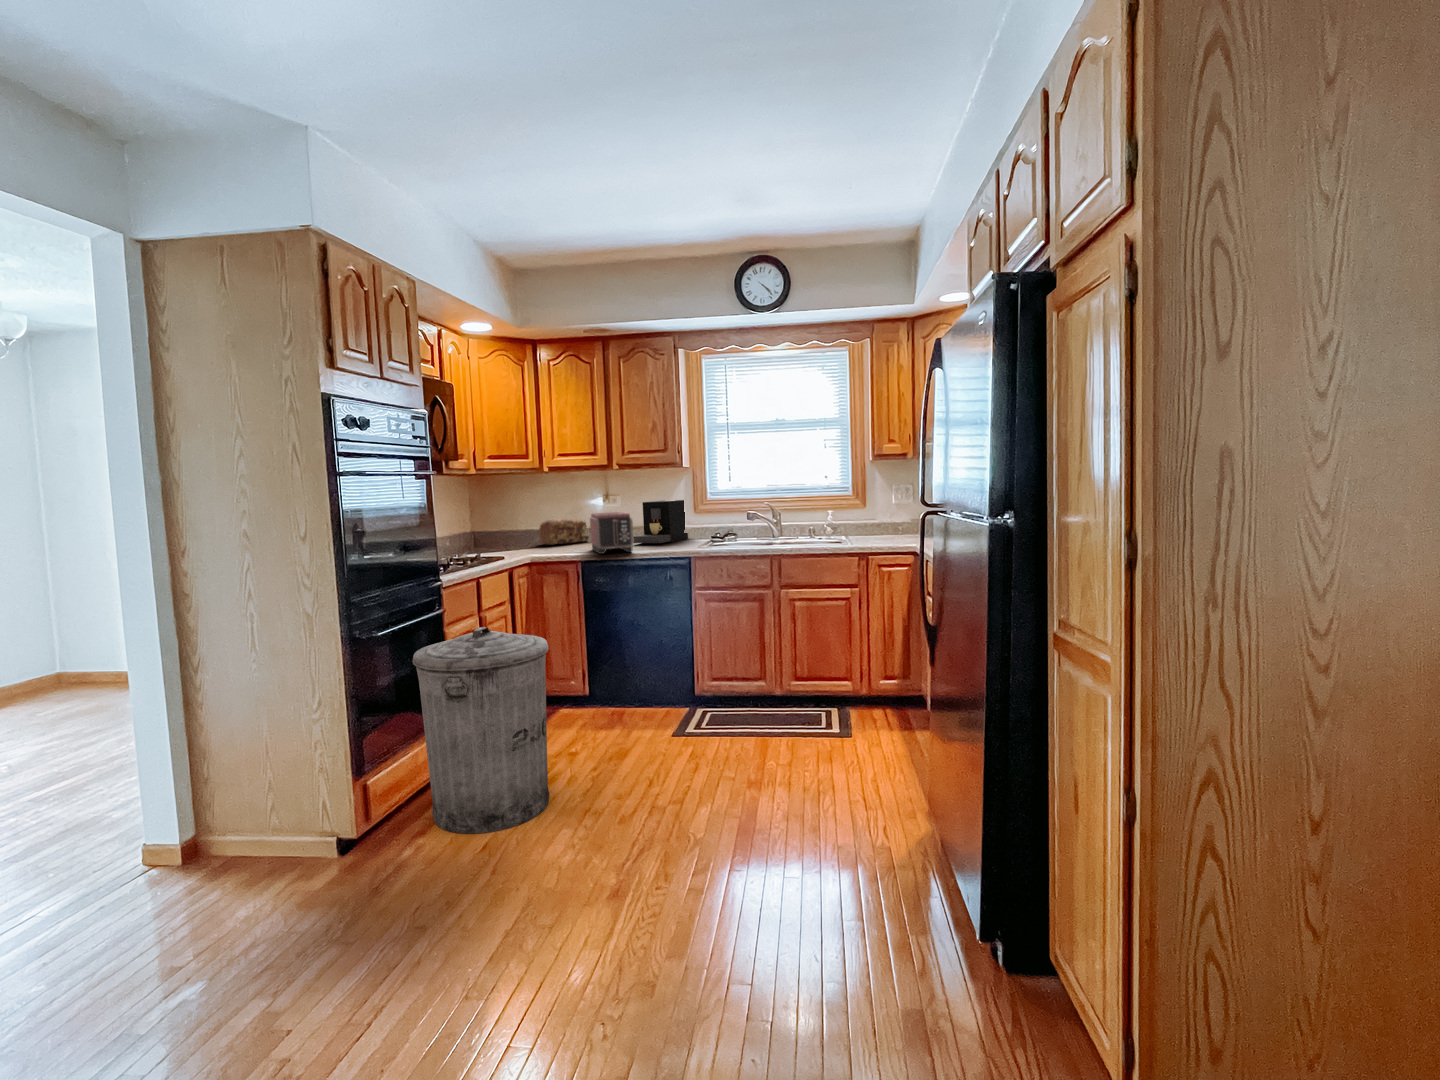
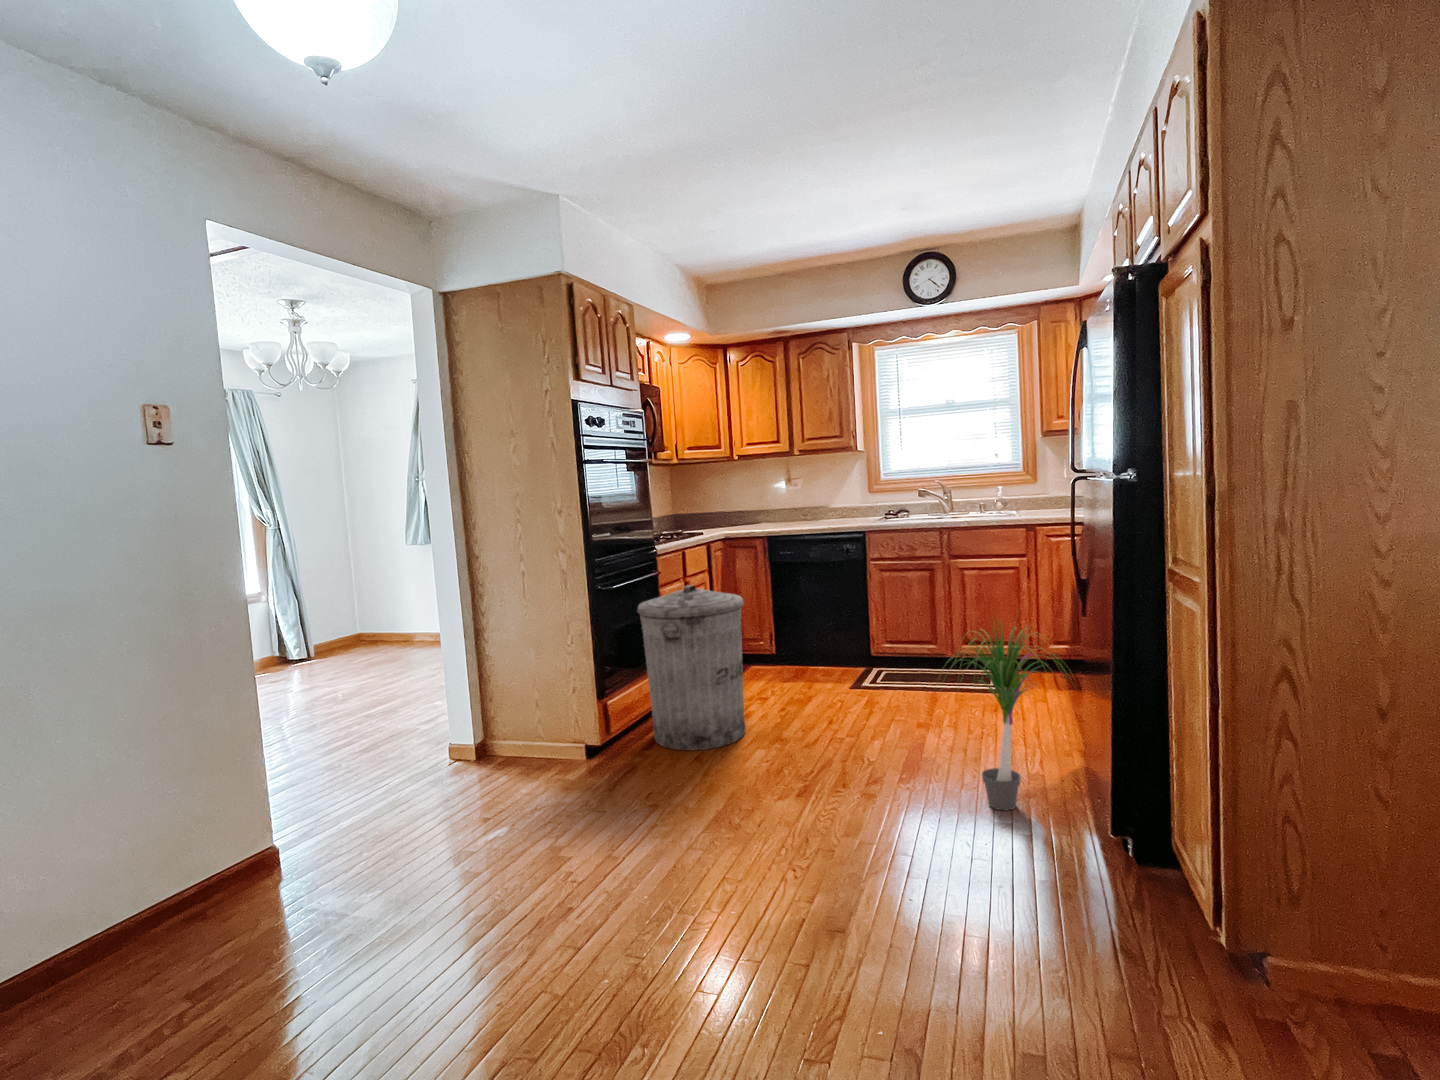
coffee maker: present [633,500,688,543] -> none [813,481,863,521]
toaster: present [590,512,633,554] -> none [774,493,814,530]
bread loaf: present [539,519,589,545] -> none [730,501,774,524]
potted plant: none [771,655,932,896] -> present [949,612,1063,810]

